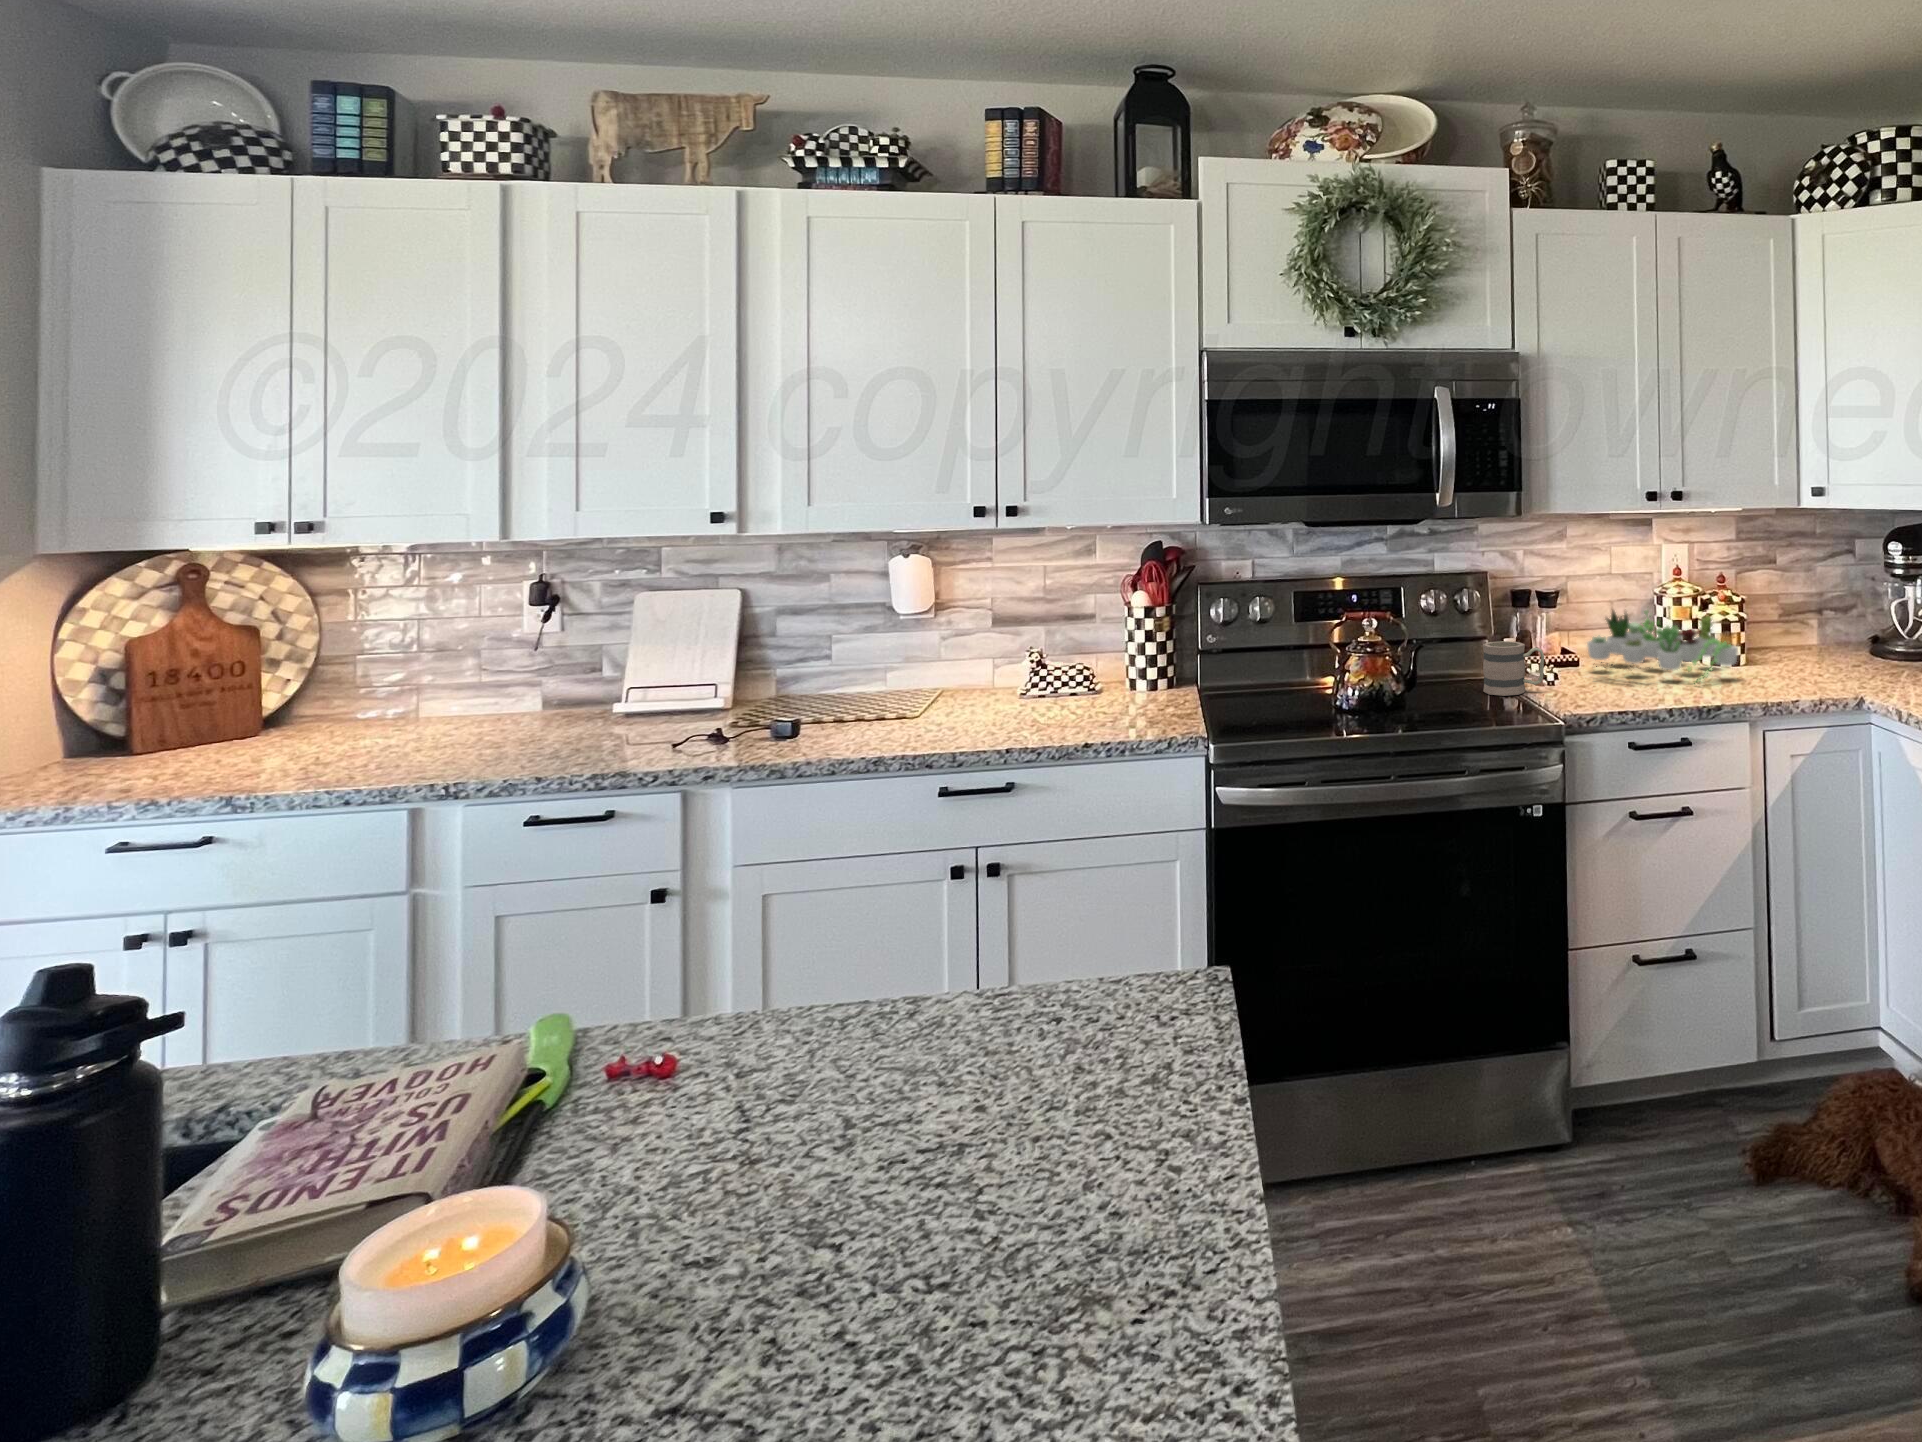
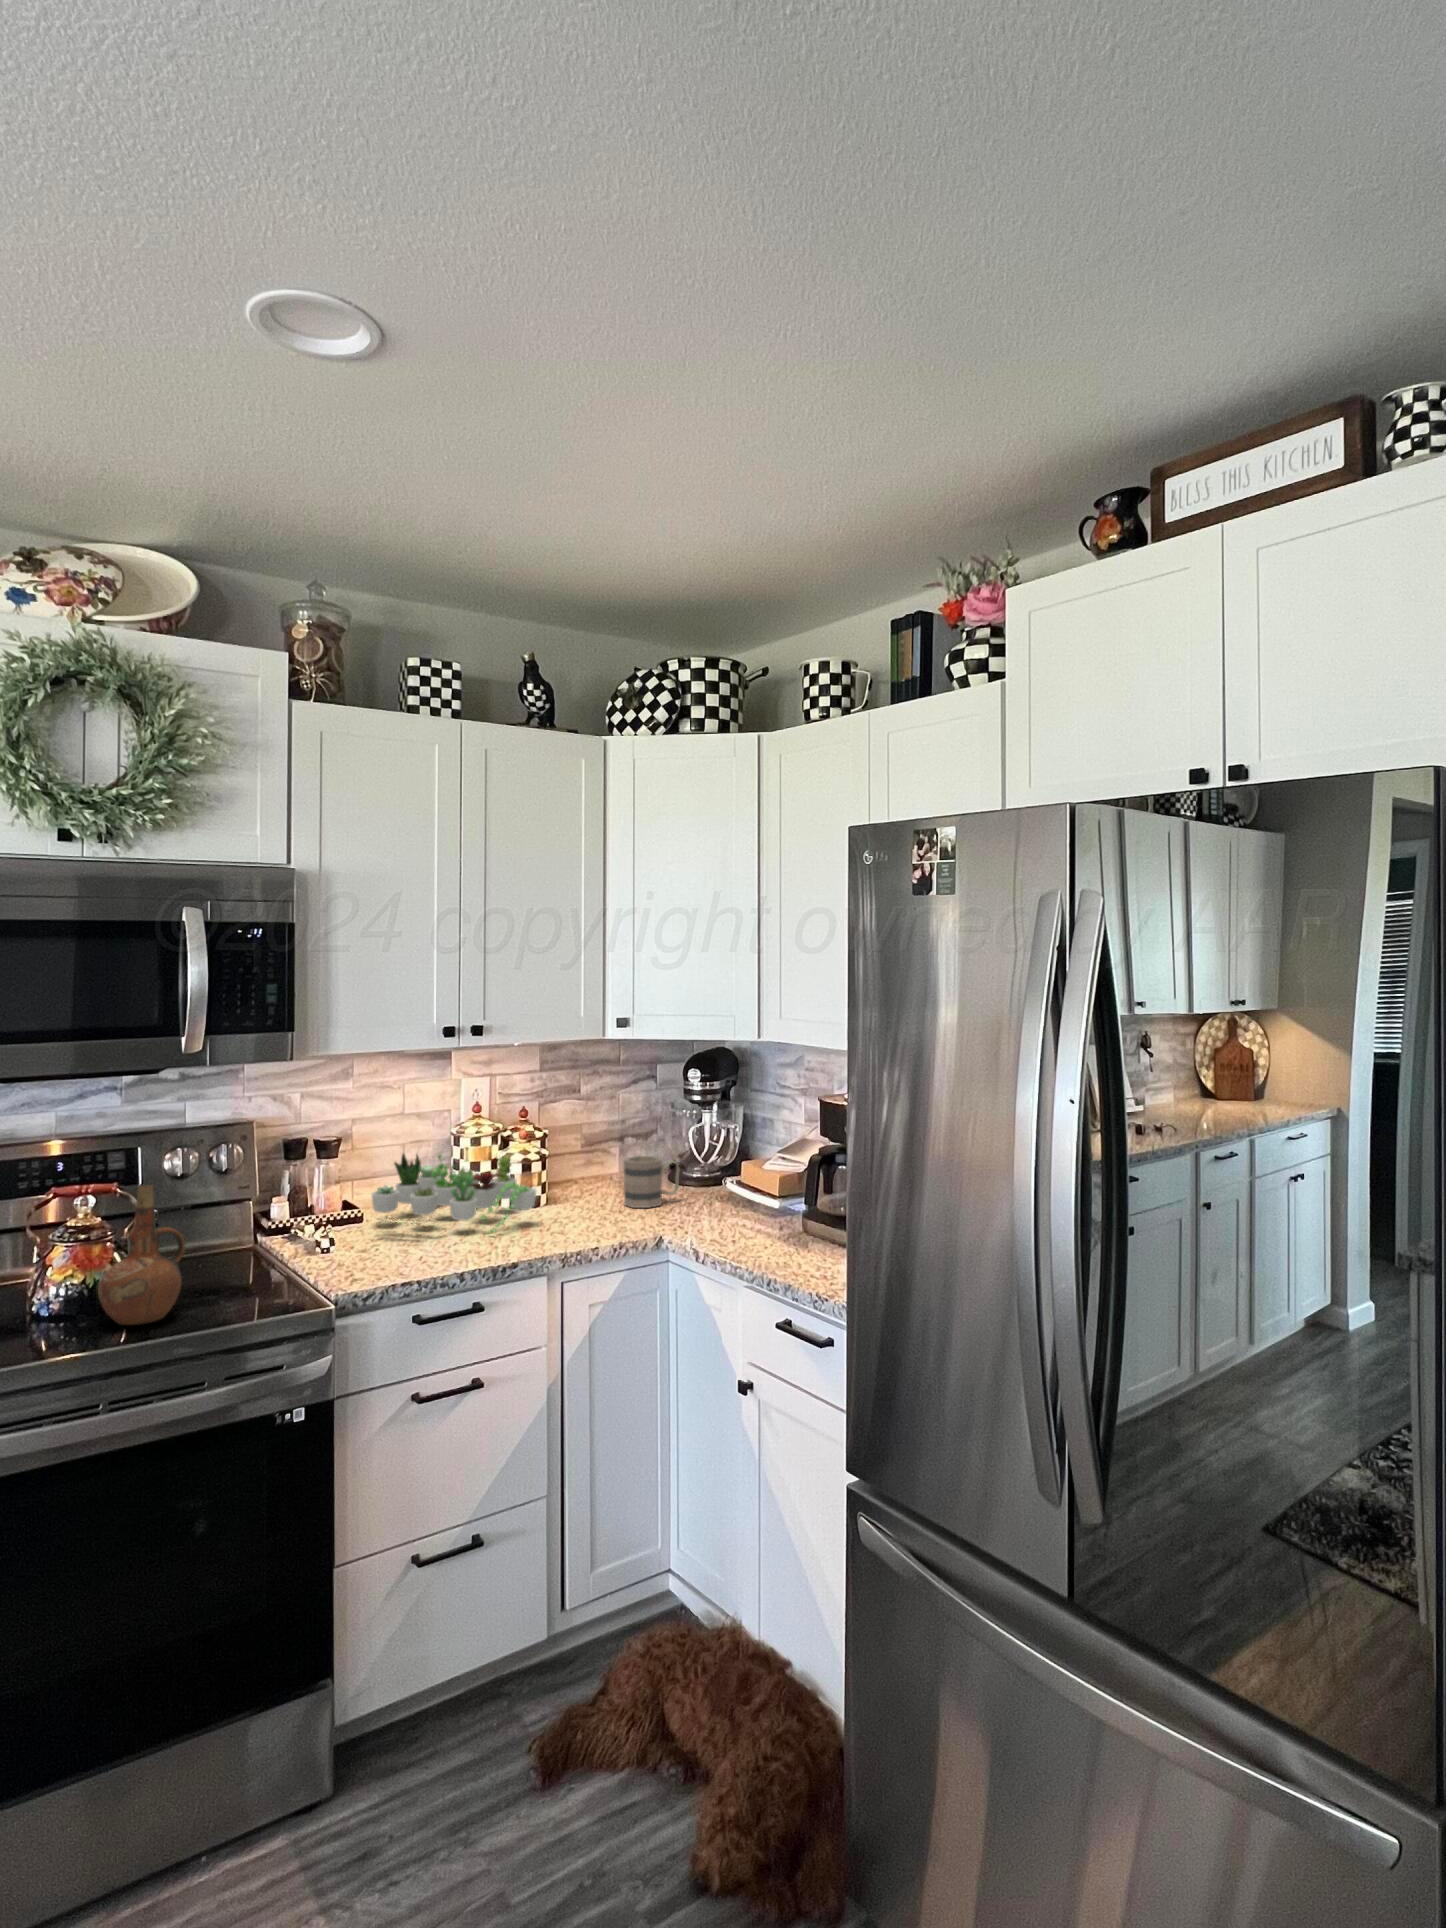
ceramic pitcher: none [1385,611,1447,722] -> present [98,1185,185,1325]
mug: present [1483,641,1544,696] -> present [624,1156,680,1208]

